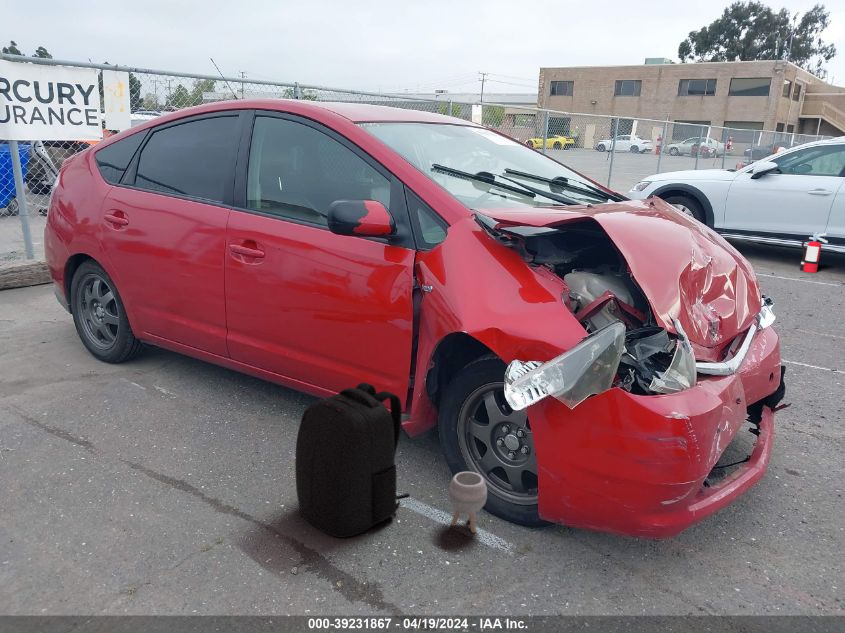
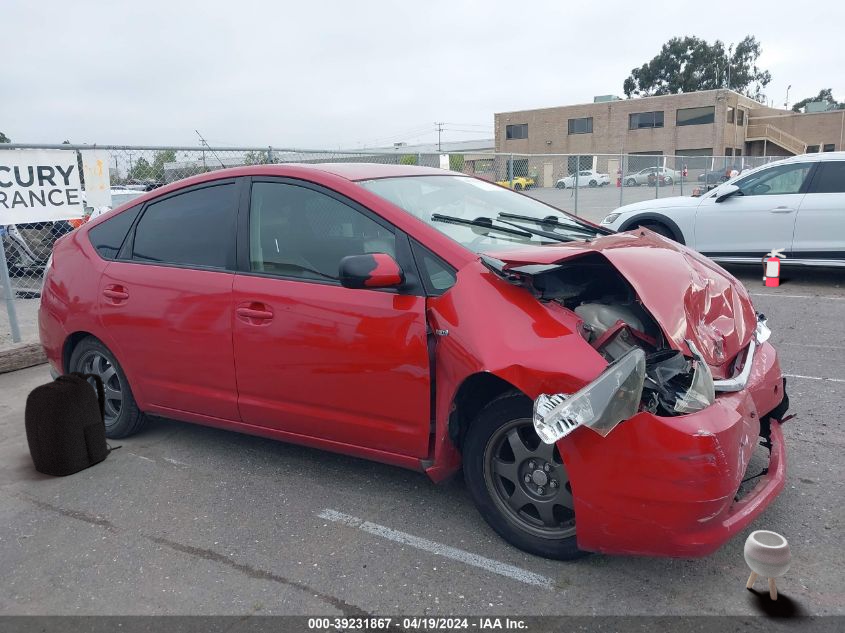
backpack: present [295,383,409,538] -> present [25,371,122,476]
planter: present [449,472,487,533] -> present [744,530,791,600]

